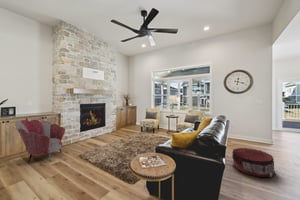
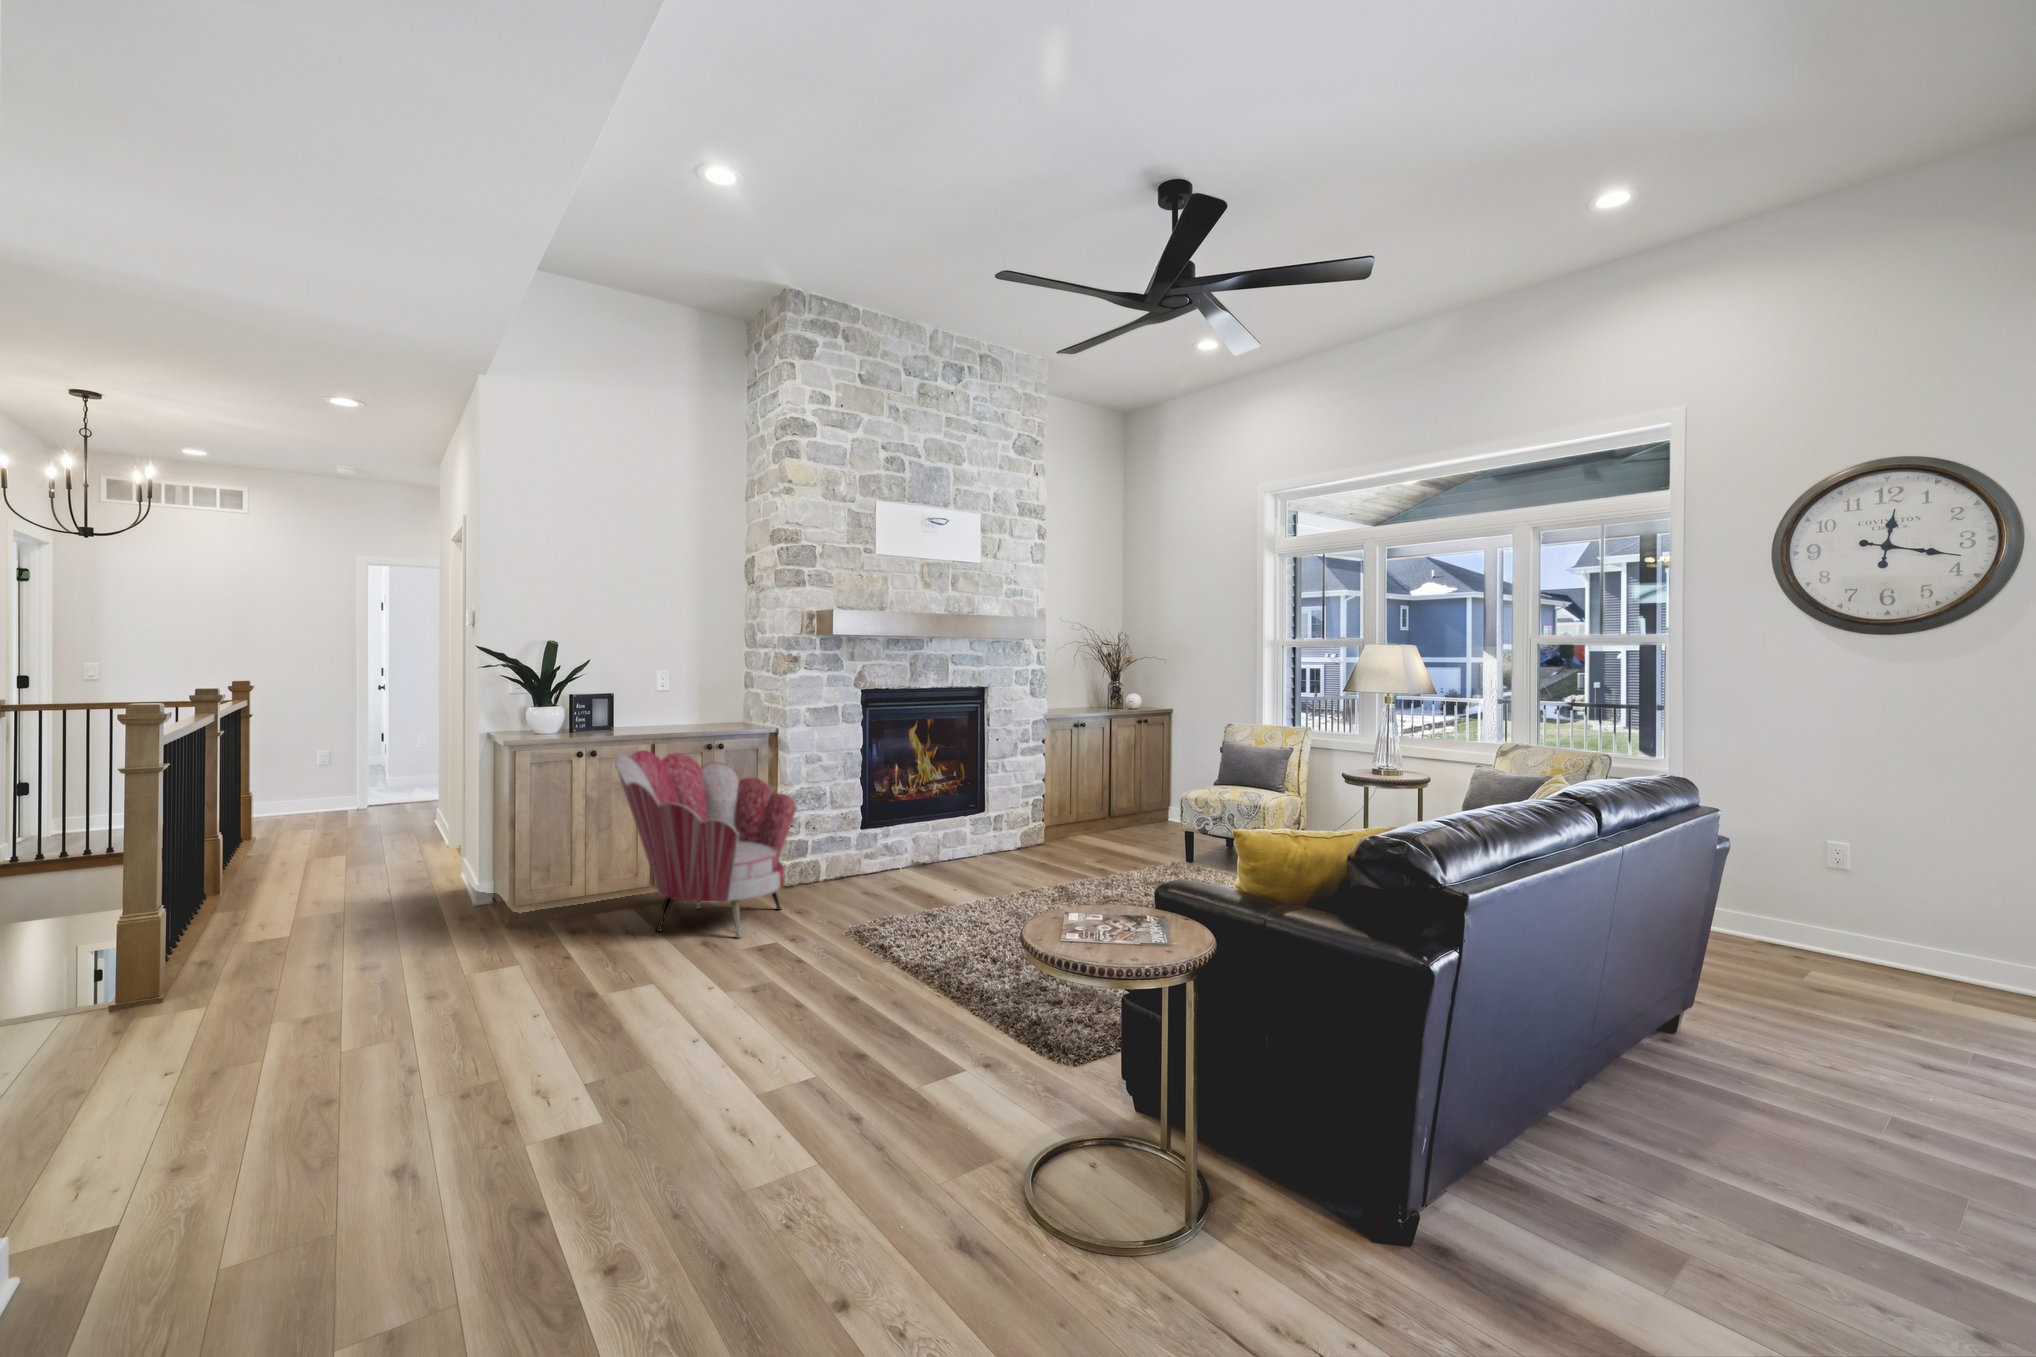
pouf: present [232,148,275,177] -> none [1677,978,1965,1158]

